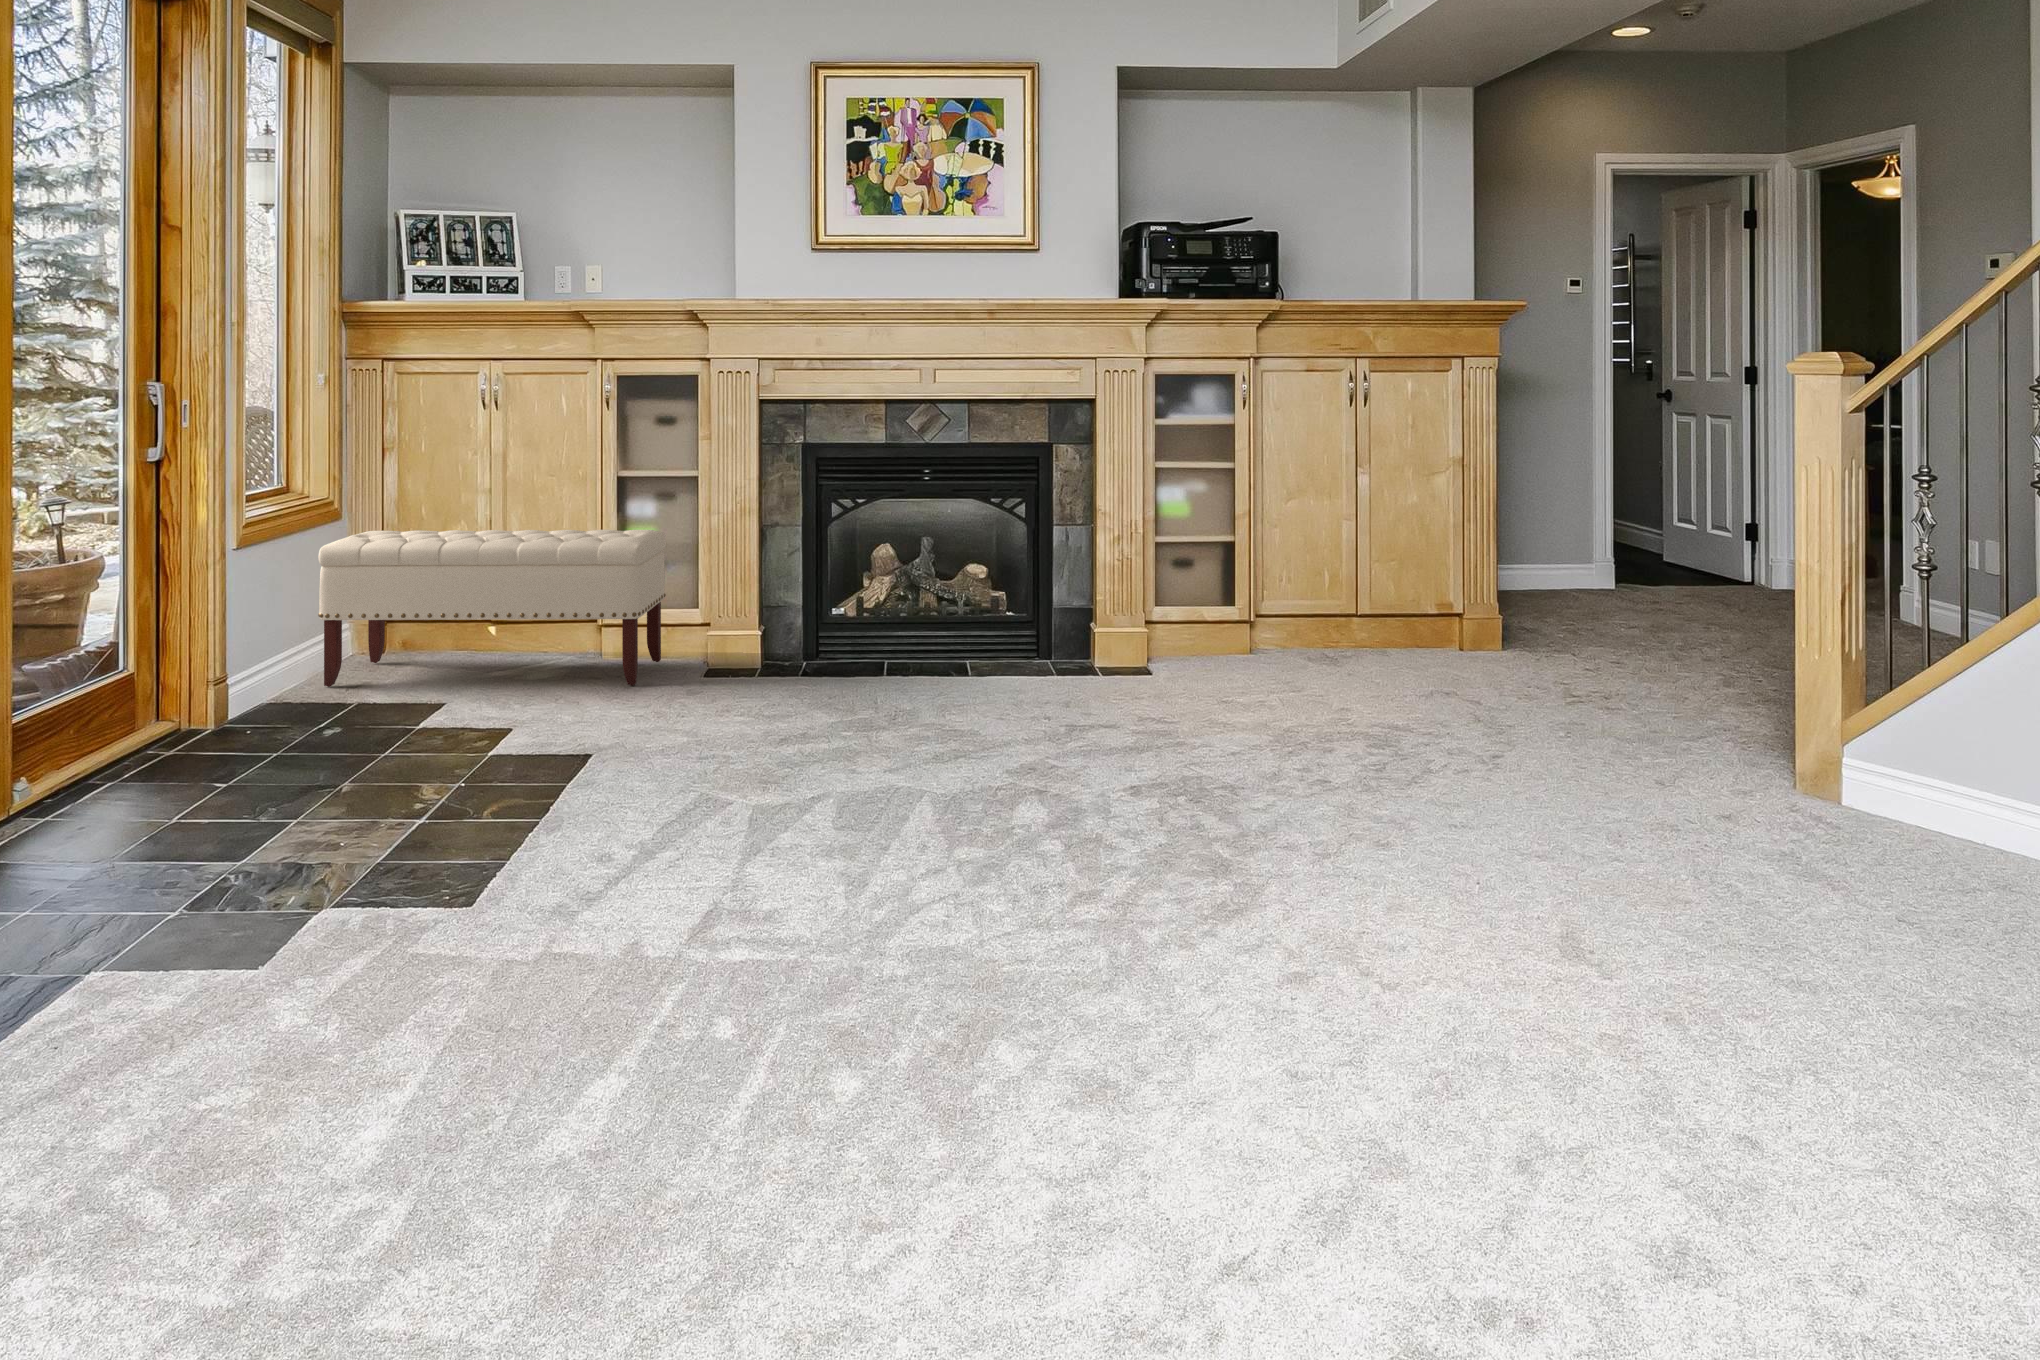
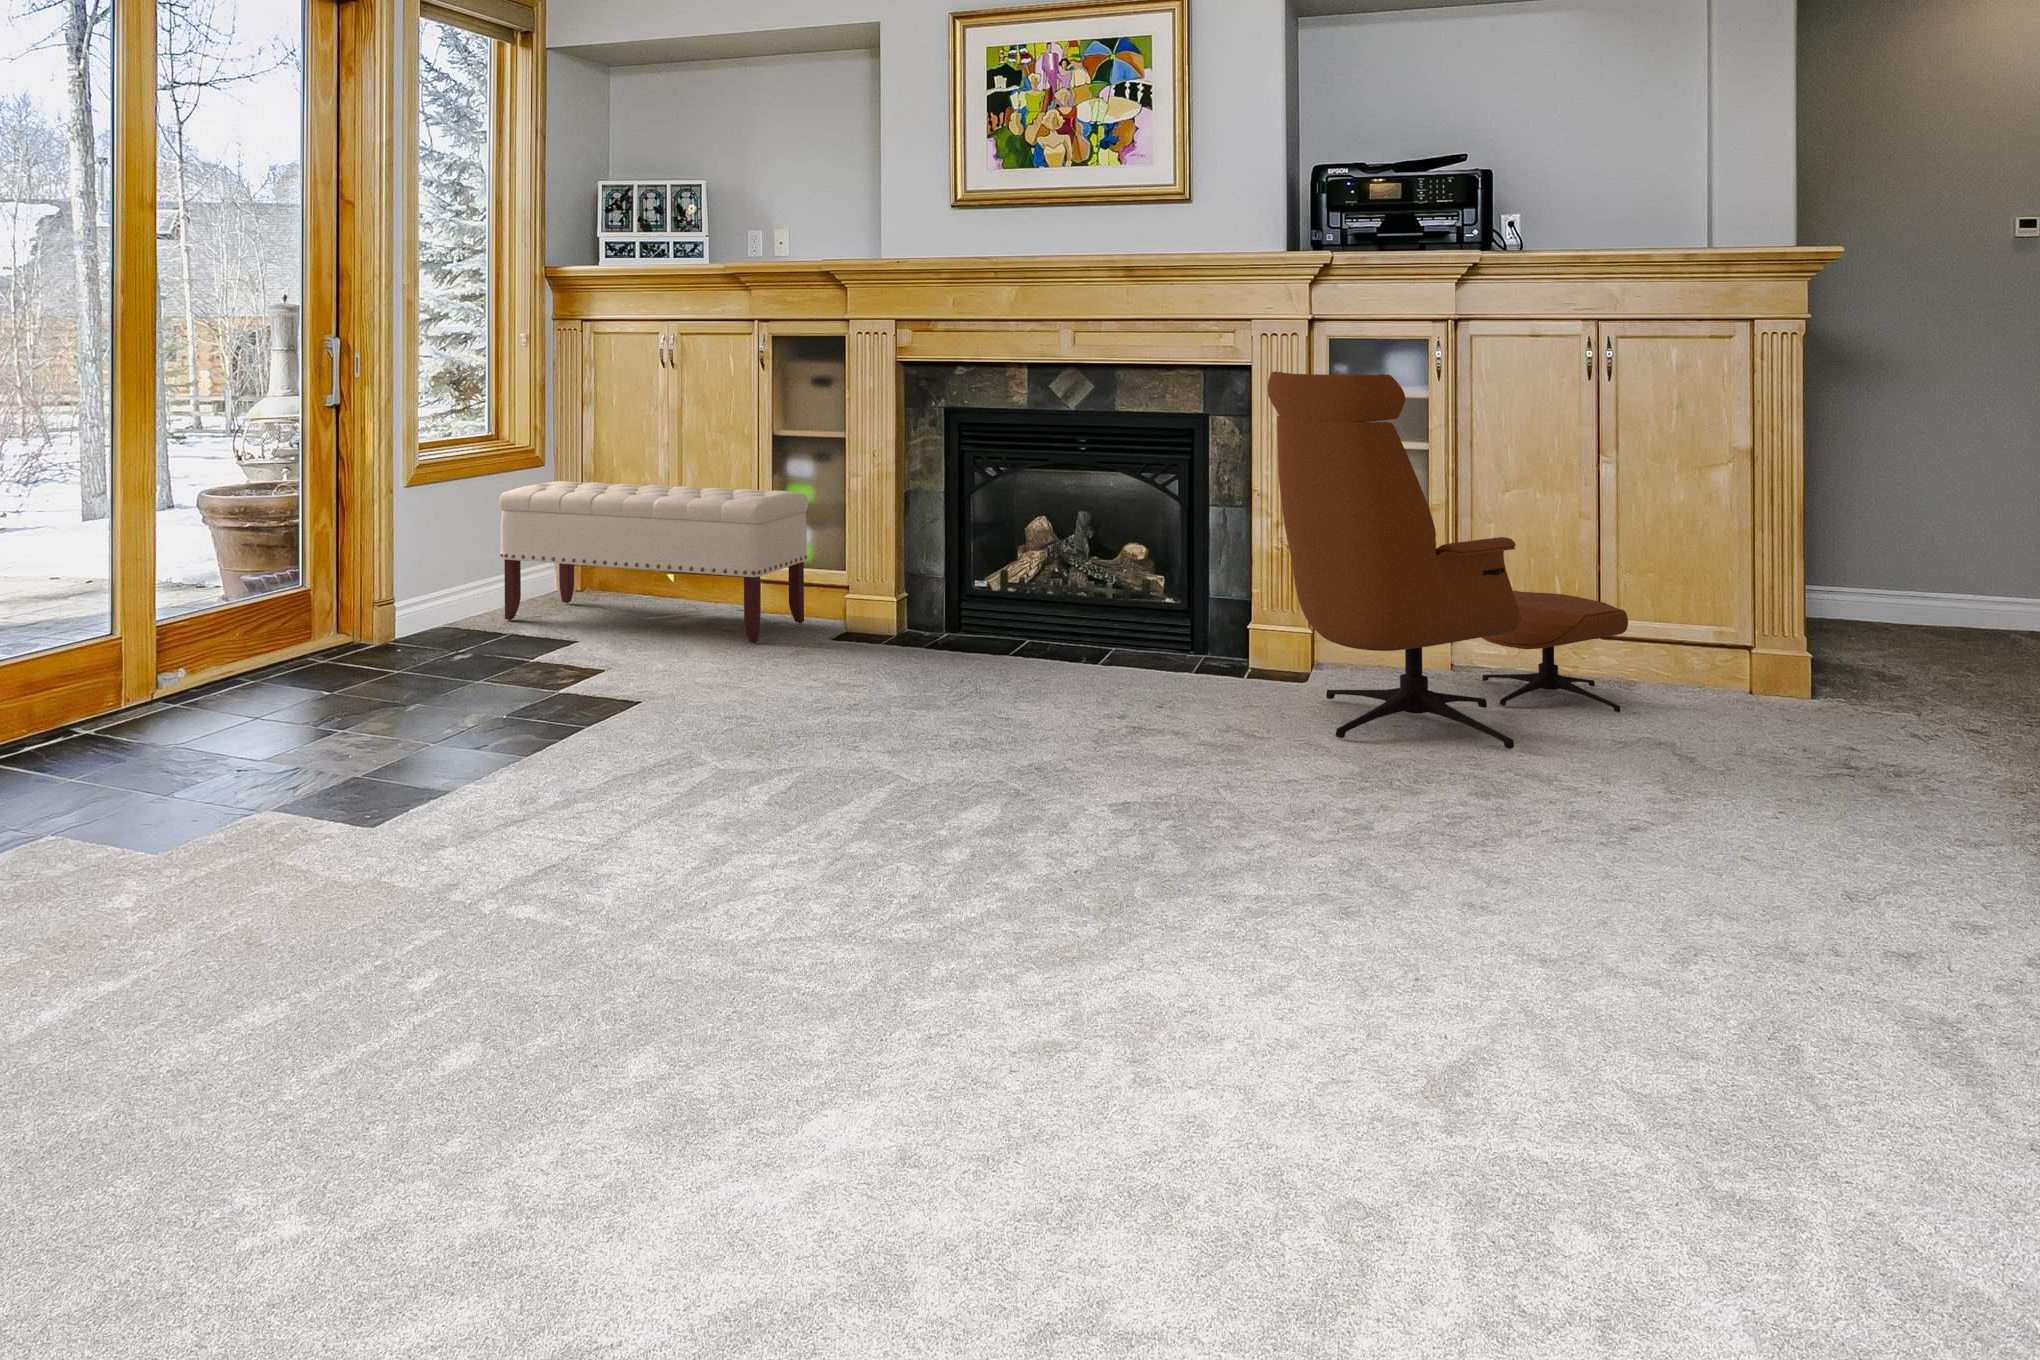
lounge chair: none [1165,408,1398,717] -> present [1268,372,1628,749]

